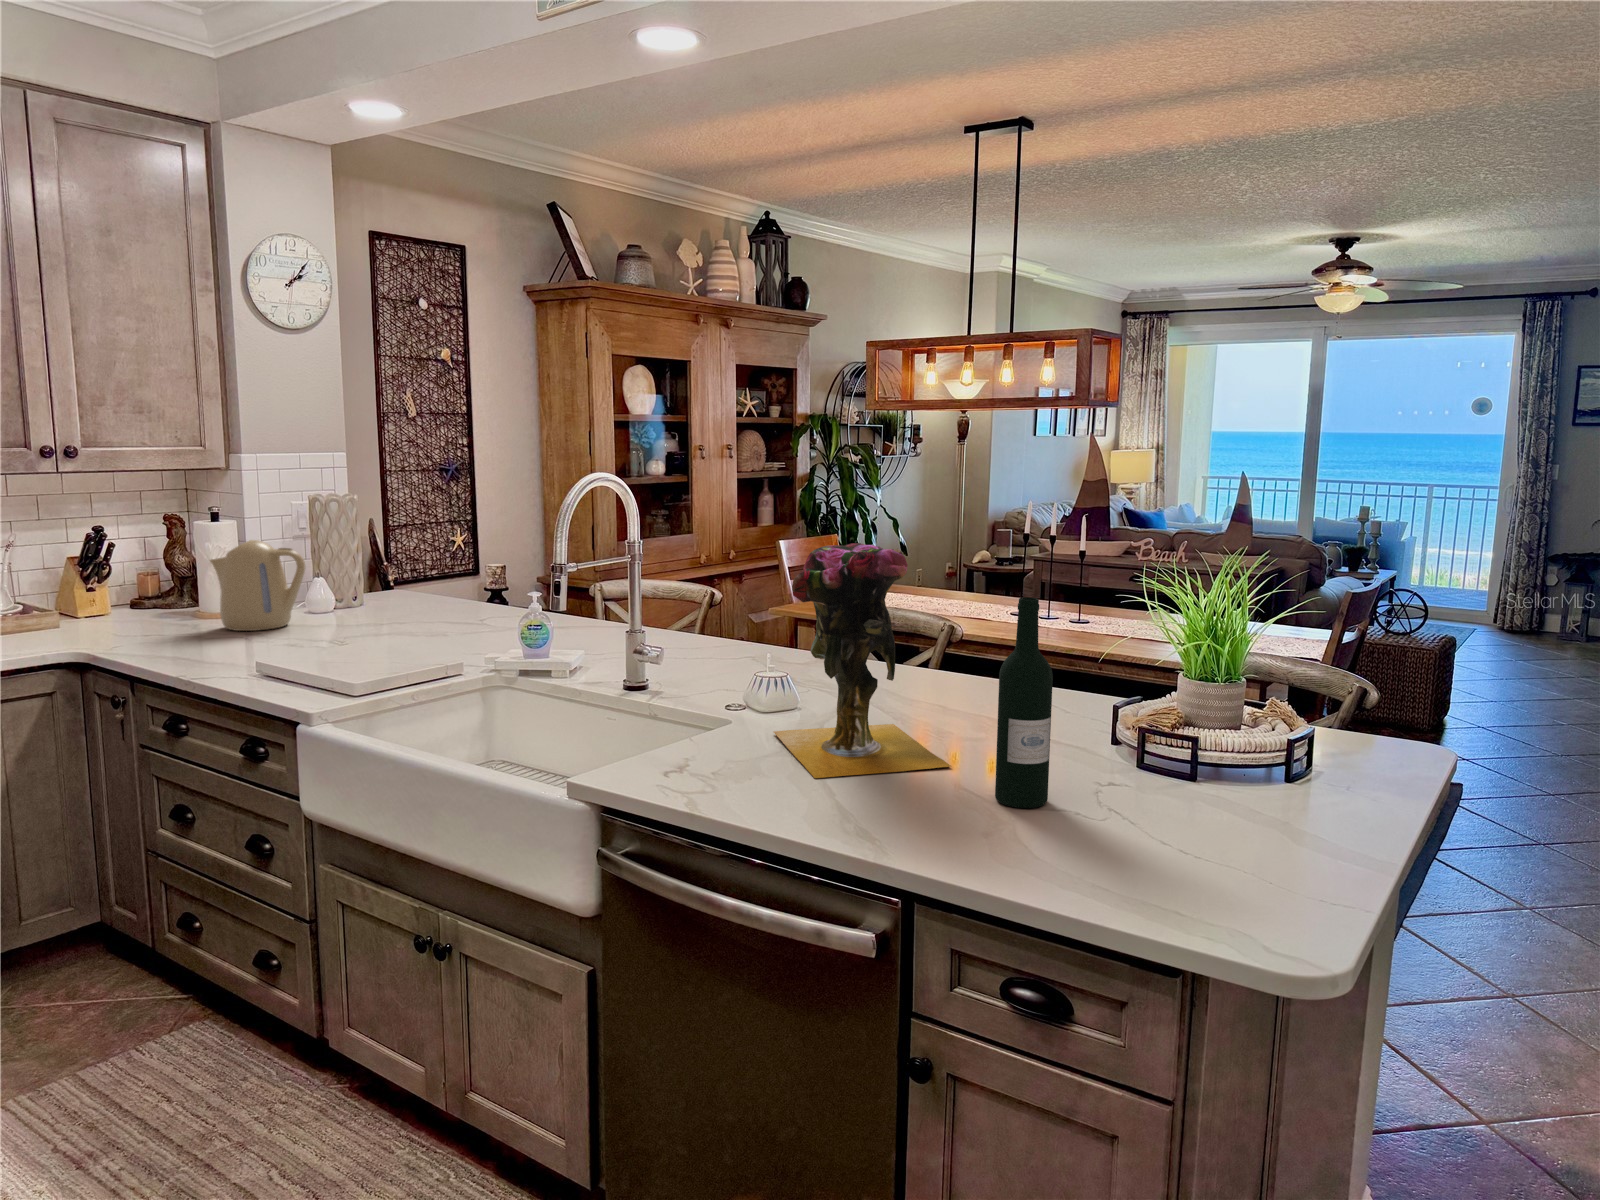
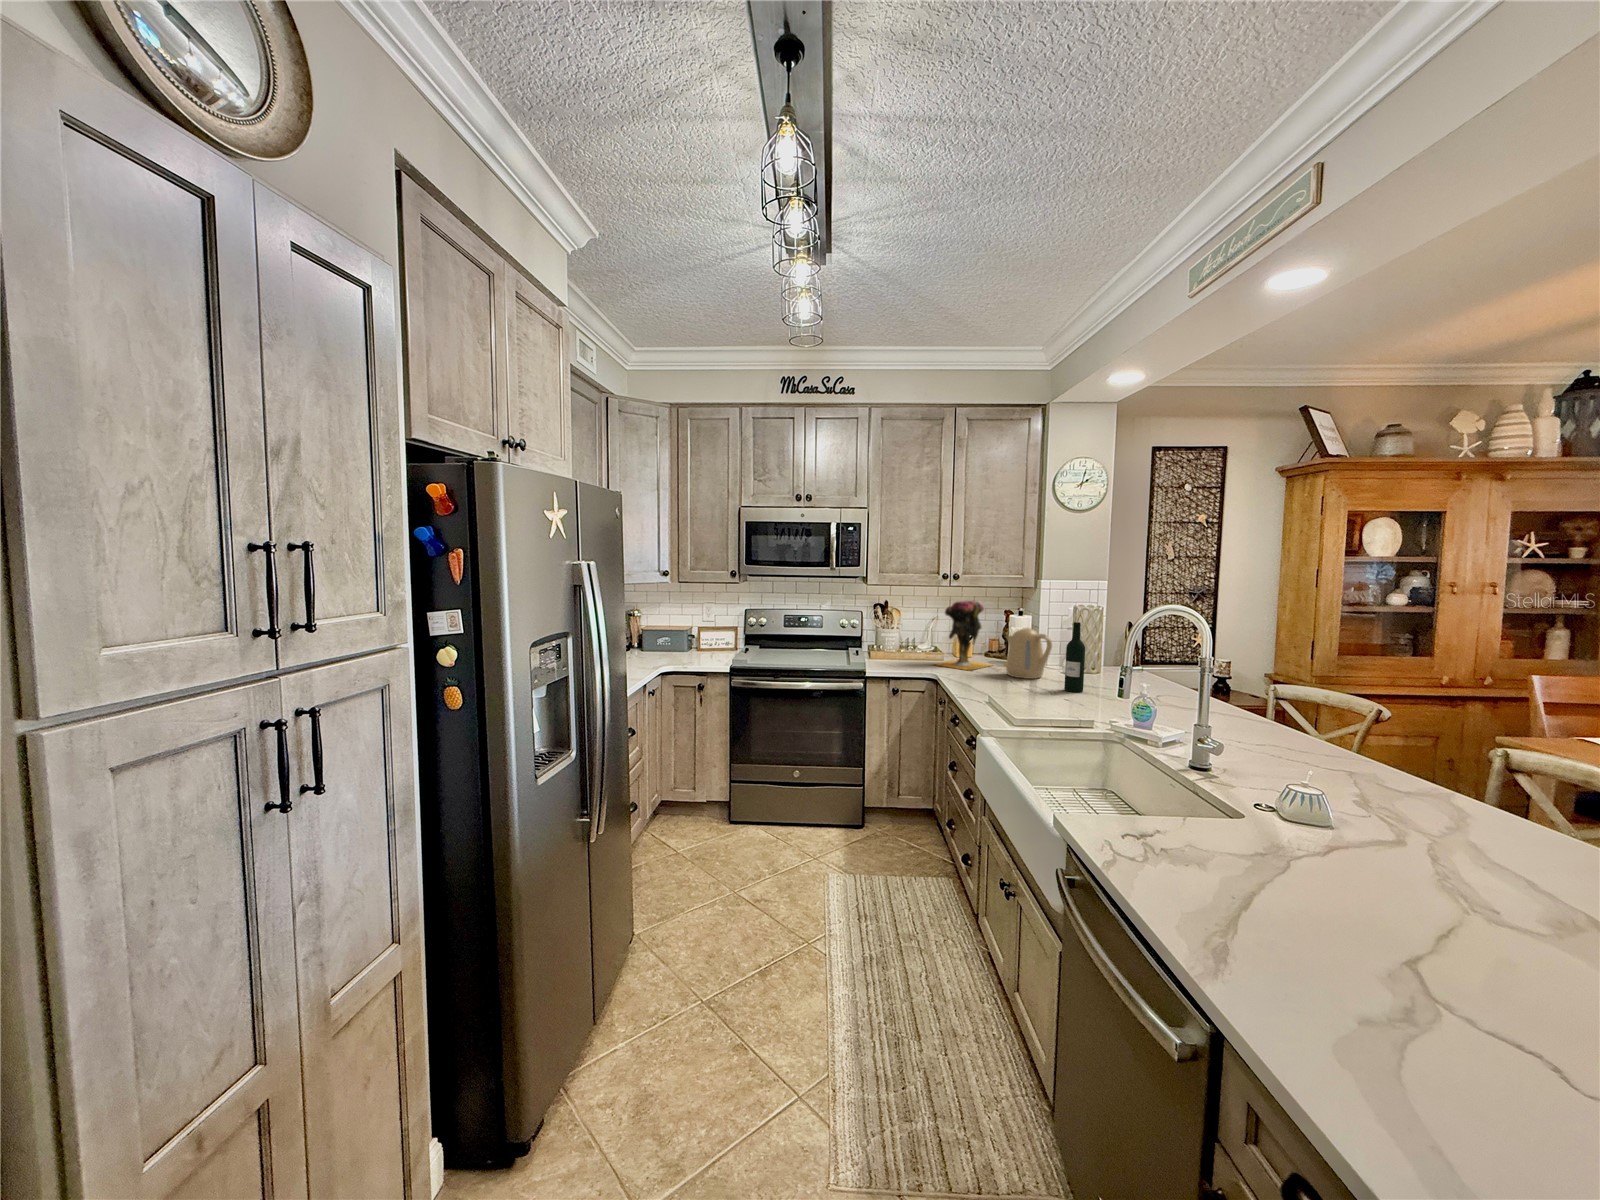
vase: present [774,543,951,778] -> present [935,601,991,670]
wine bottle: present [995,597,1053,808] -> present [1064,622,1085,692]

